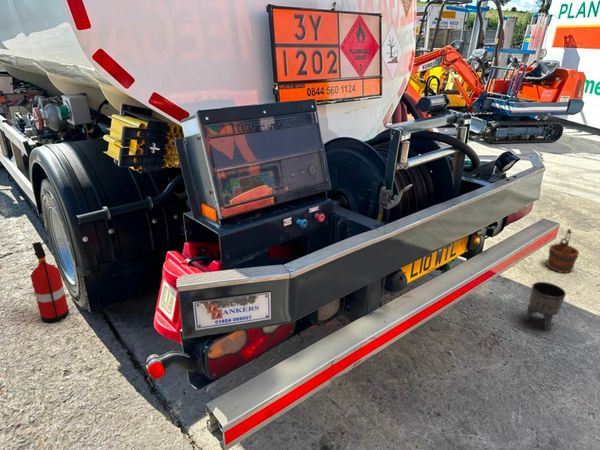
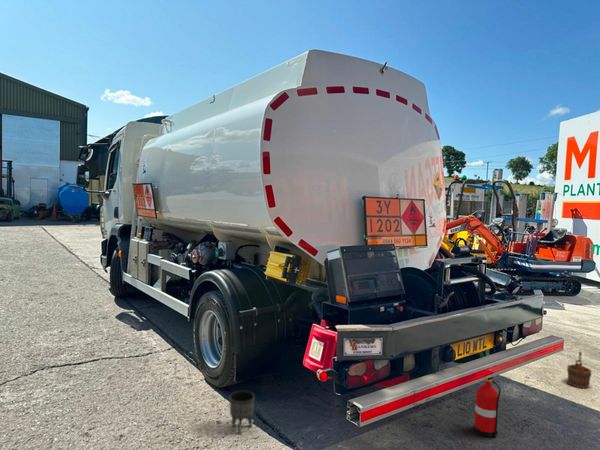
fire extinguisher: present [31,242,69,323] -> present [474,377,501,437]
planter: present [526,282,566,331] -> present [230,391,254,434]

